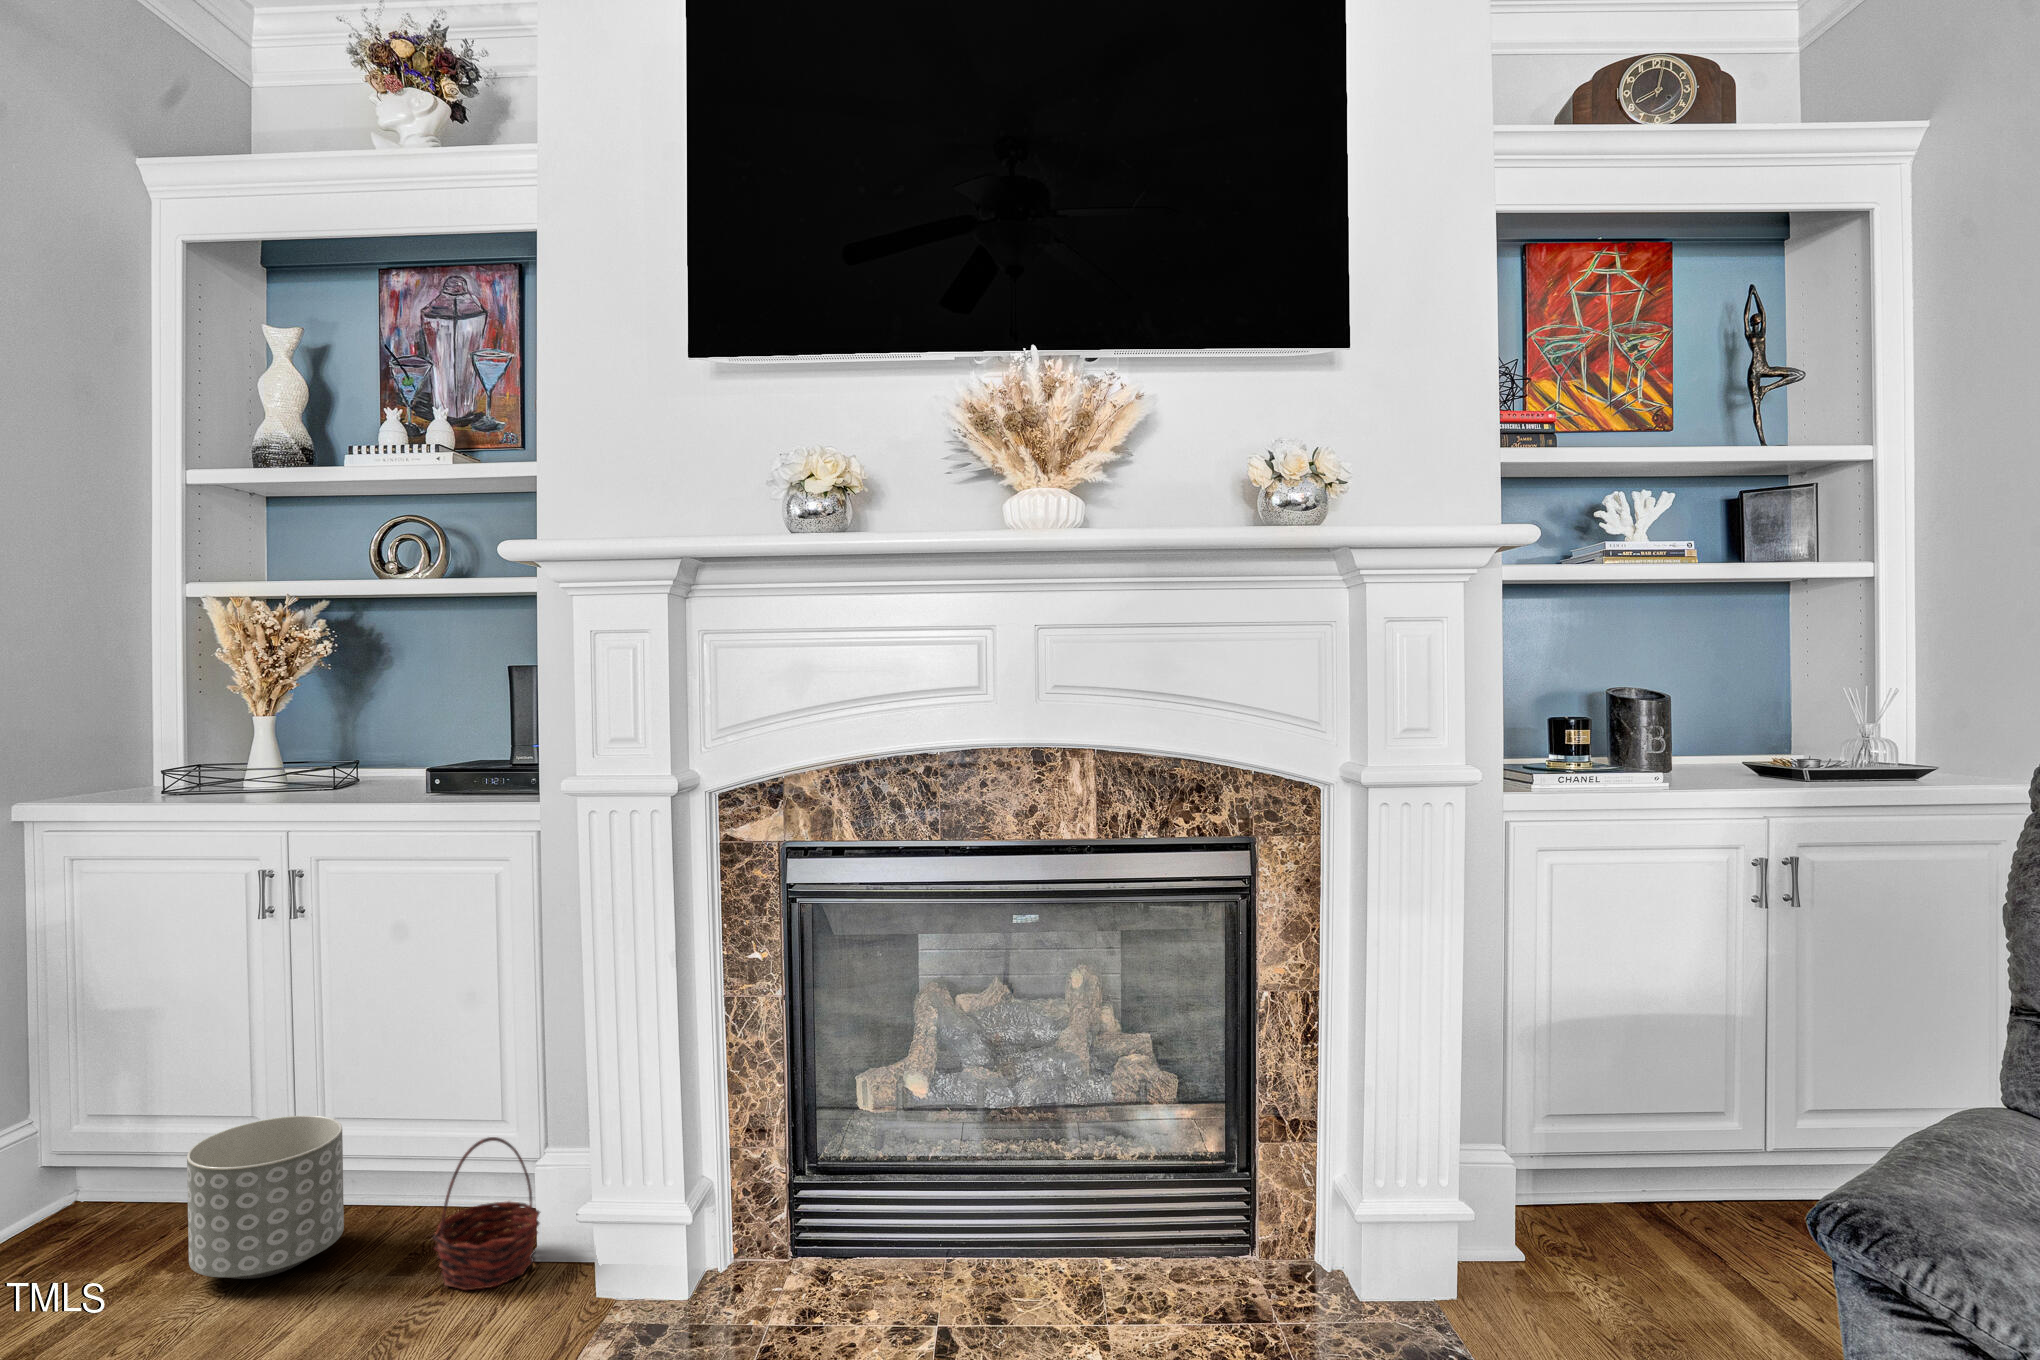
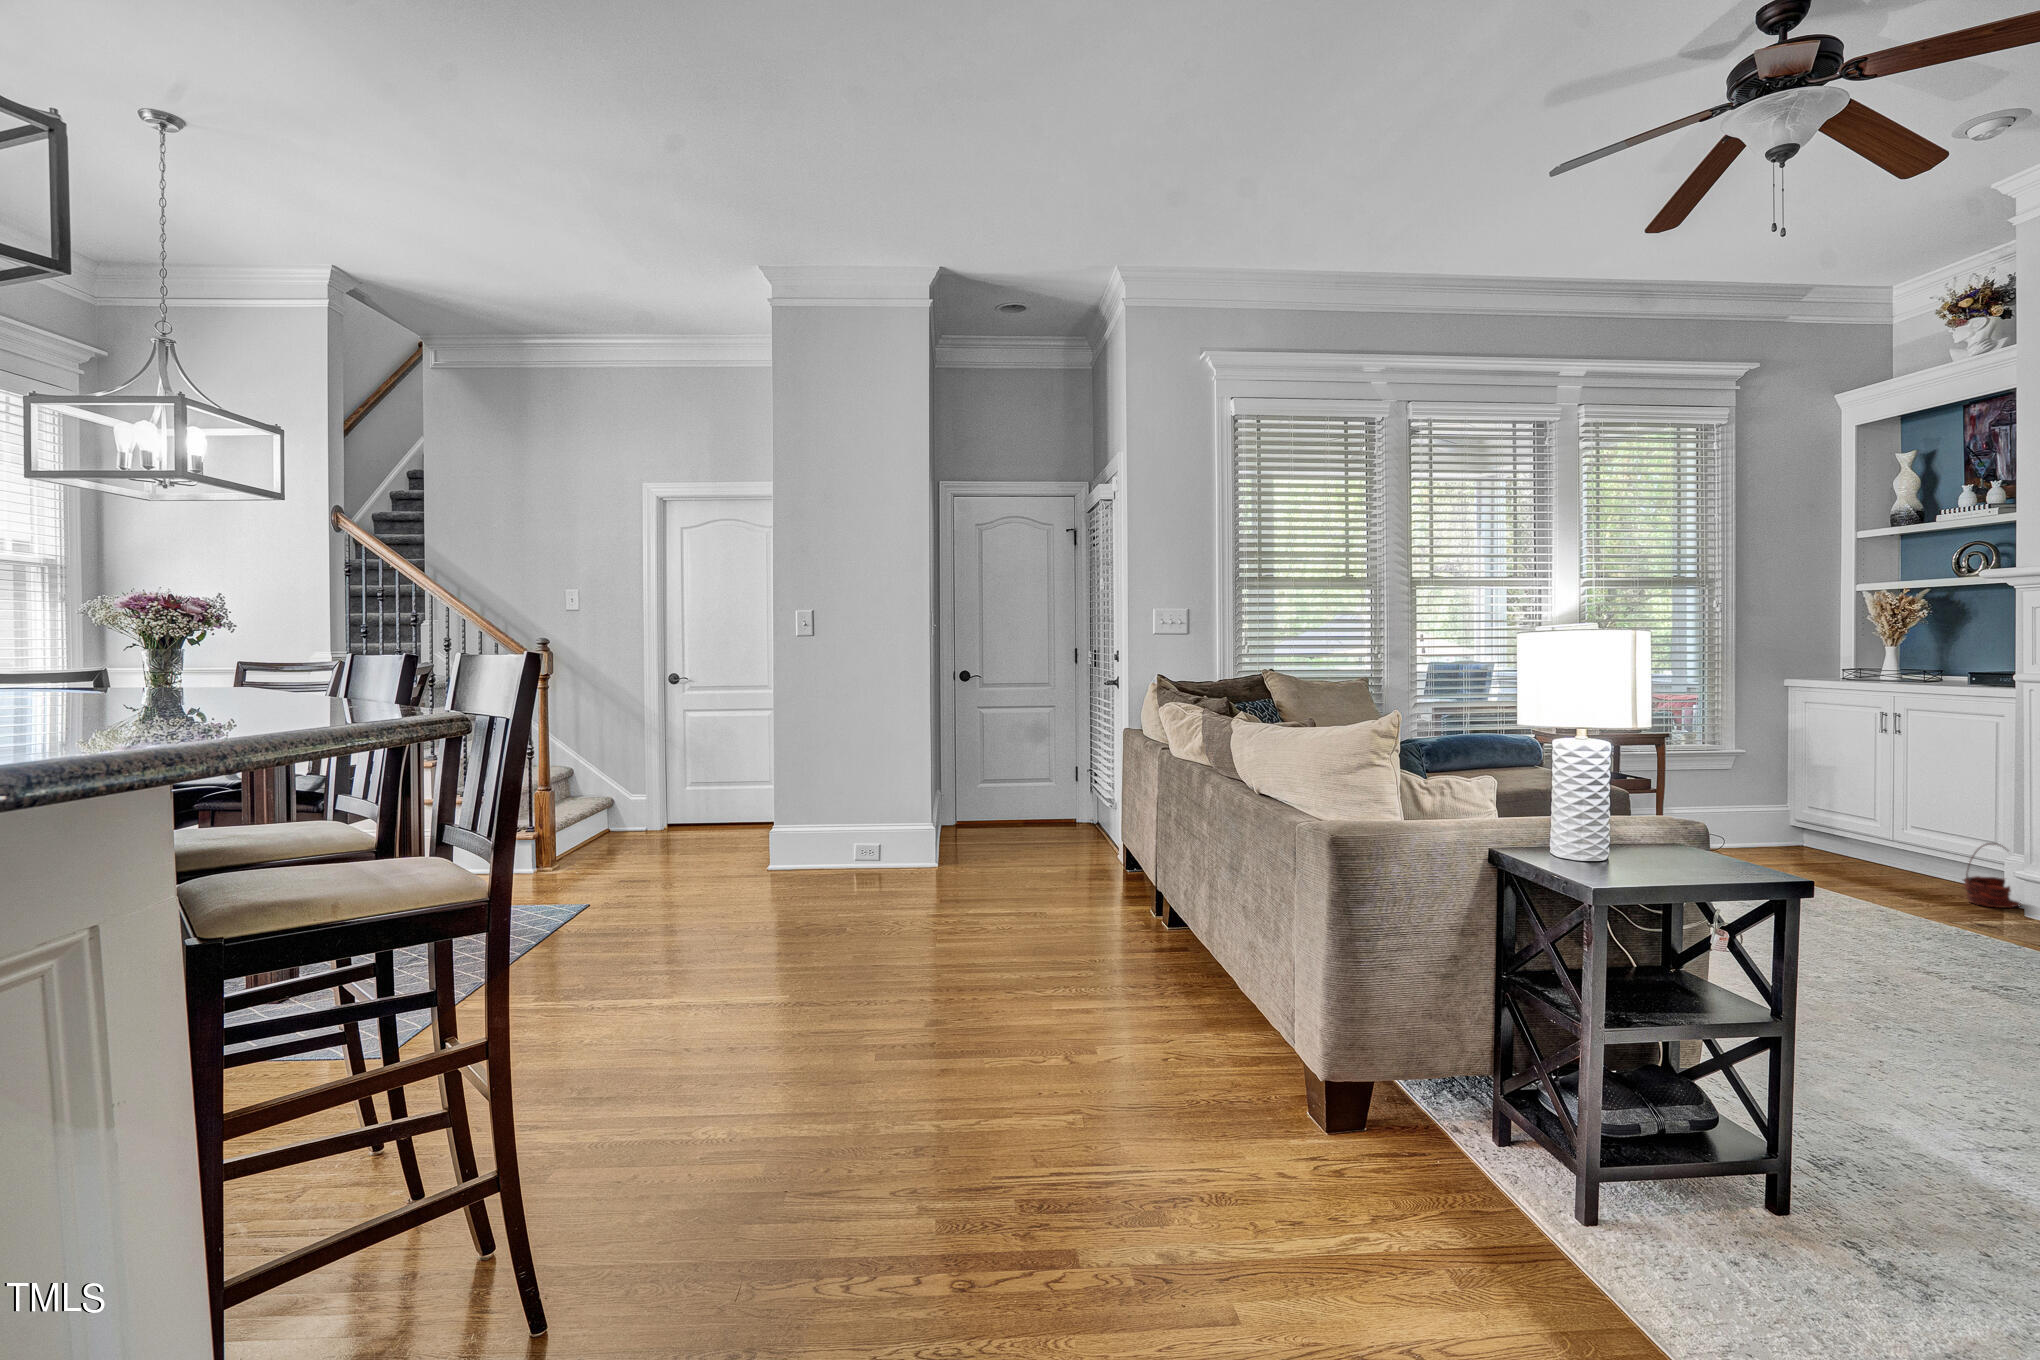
planter: present [187,1115,344,1279] -> none [1850,822,1924,883]

